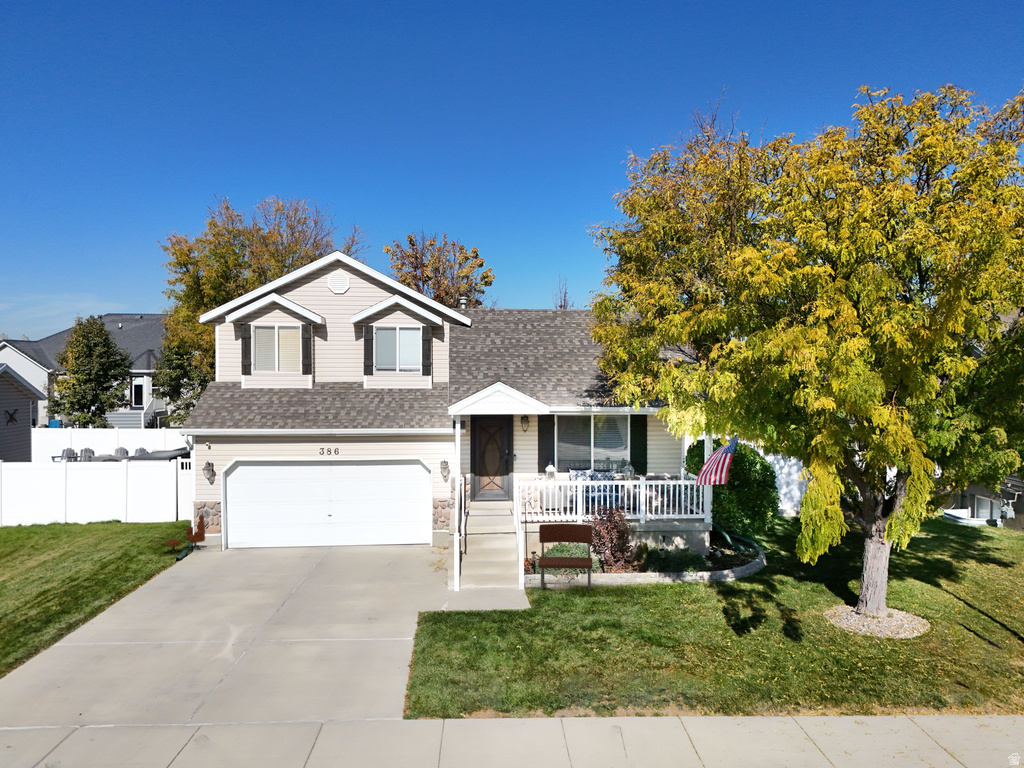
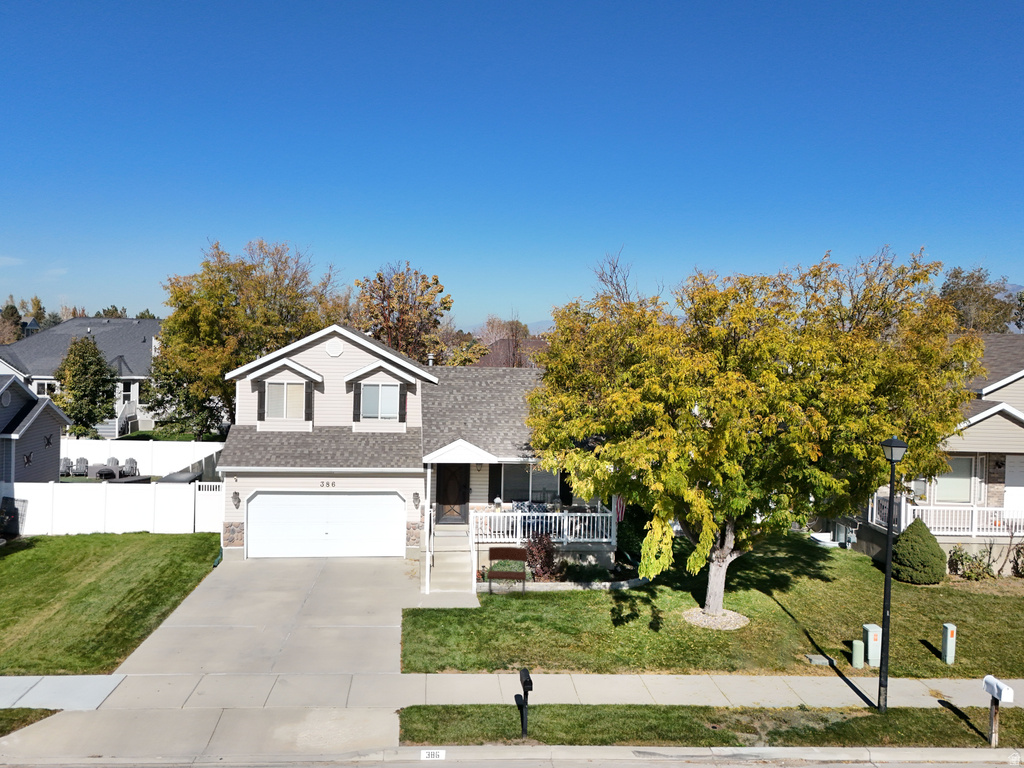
lounge chair: present [165,515,205,554] -> none [196,531,228,563]

